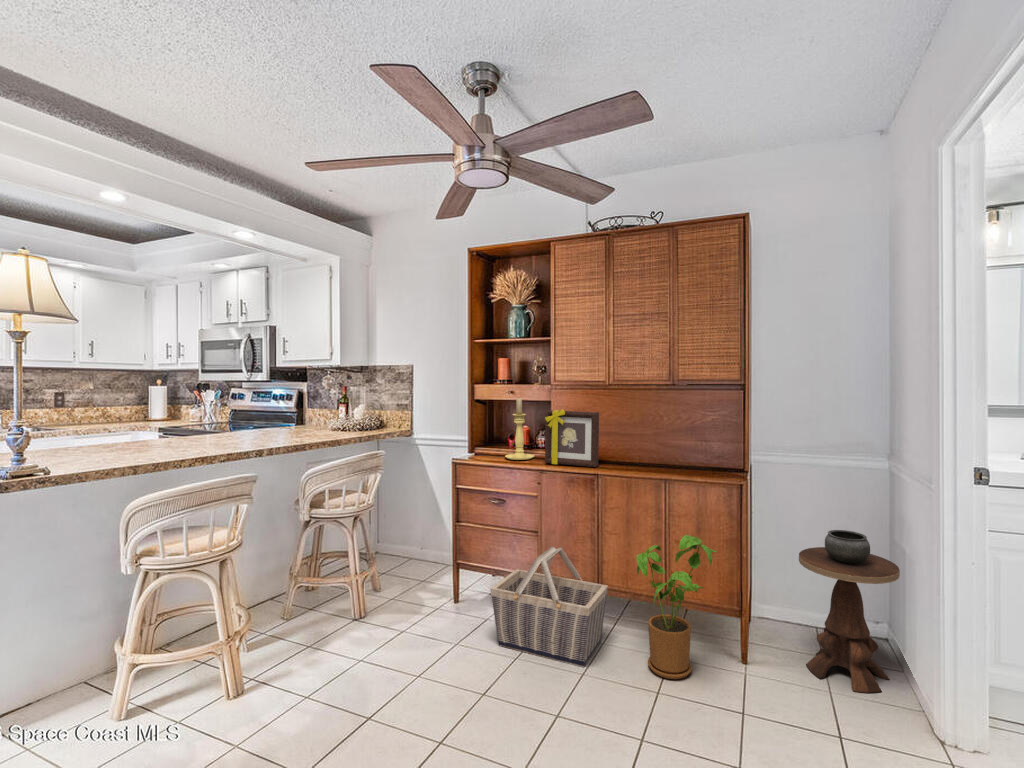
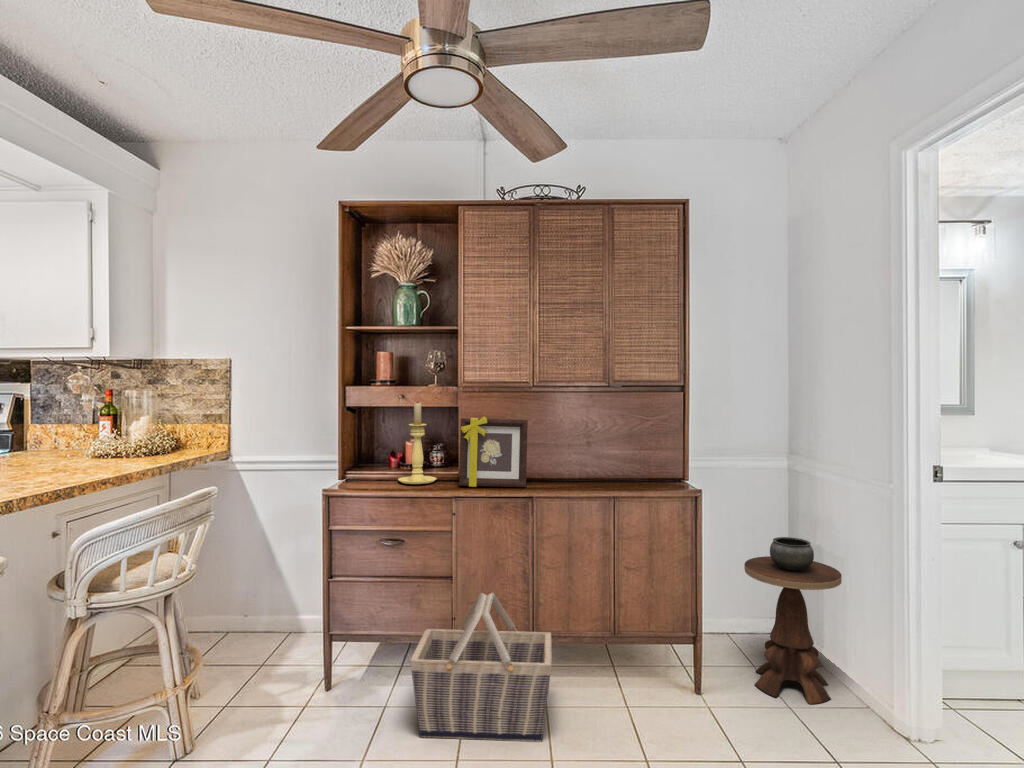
house plant: present [636,535,717,679] -> none [591,559,683,733]

